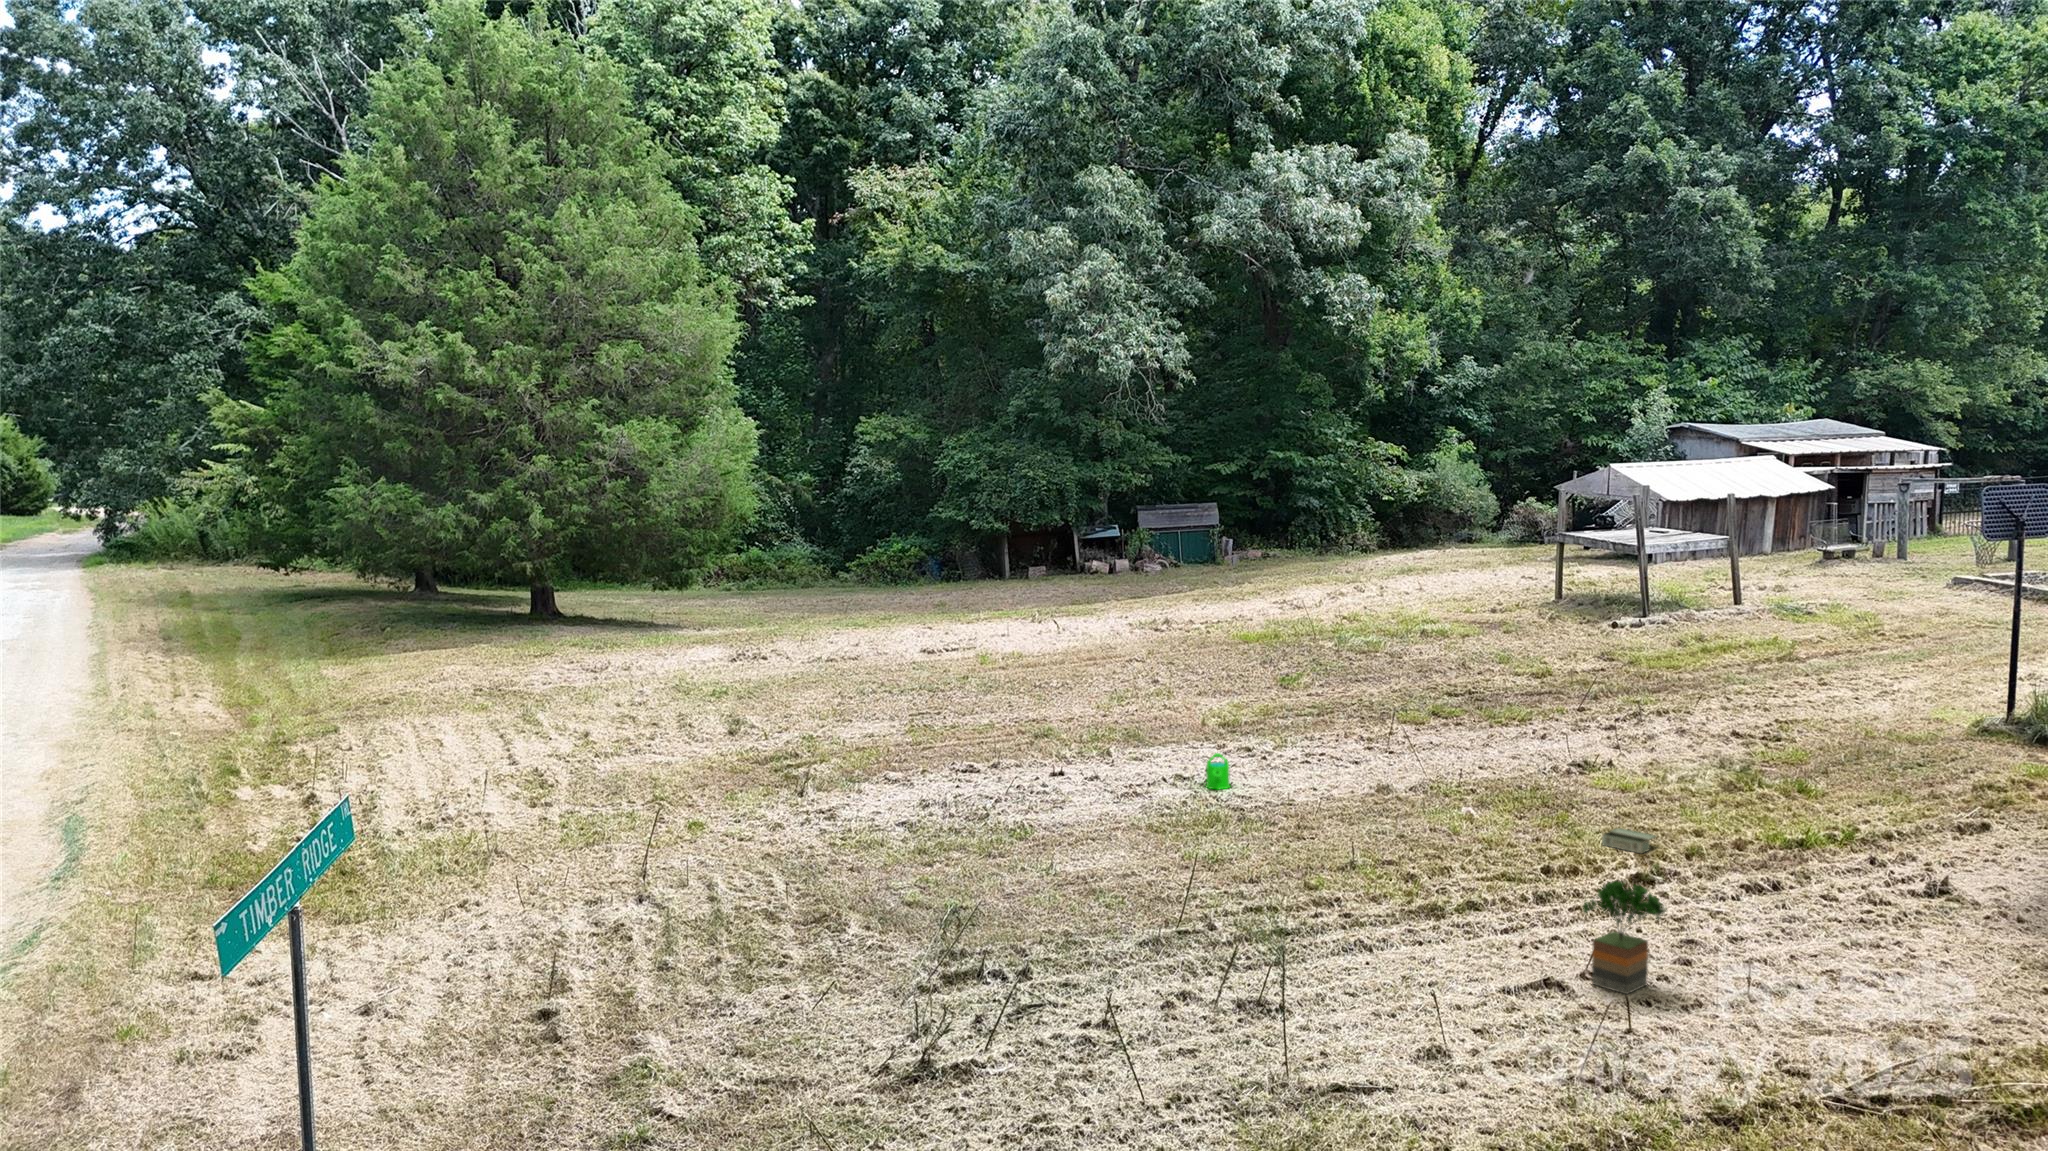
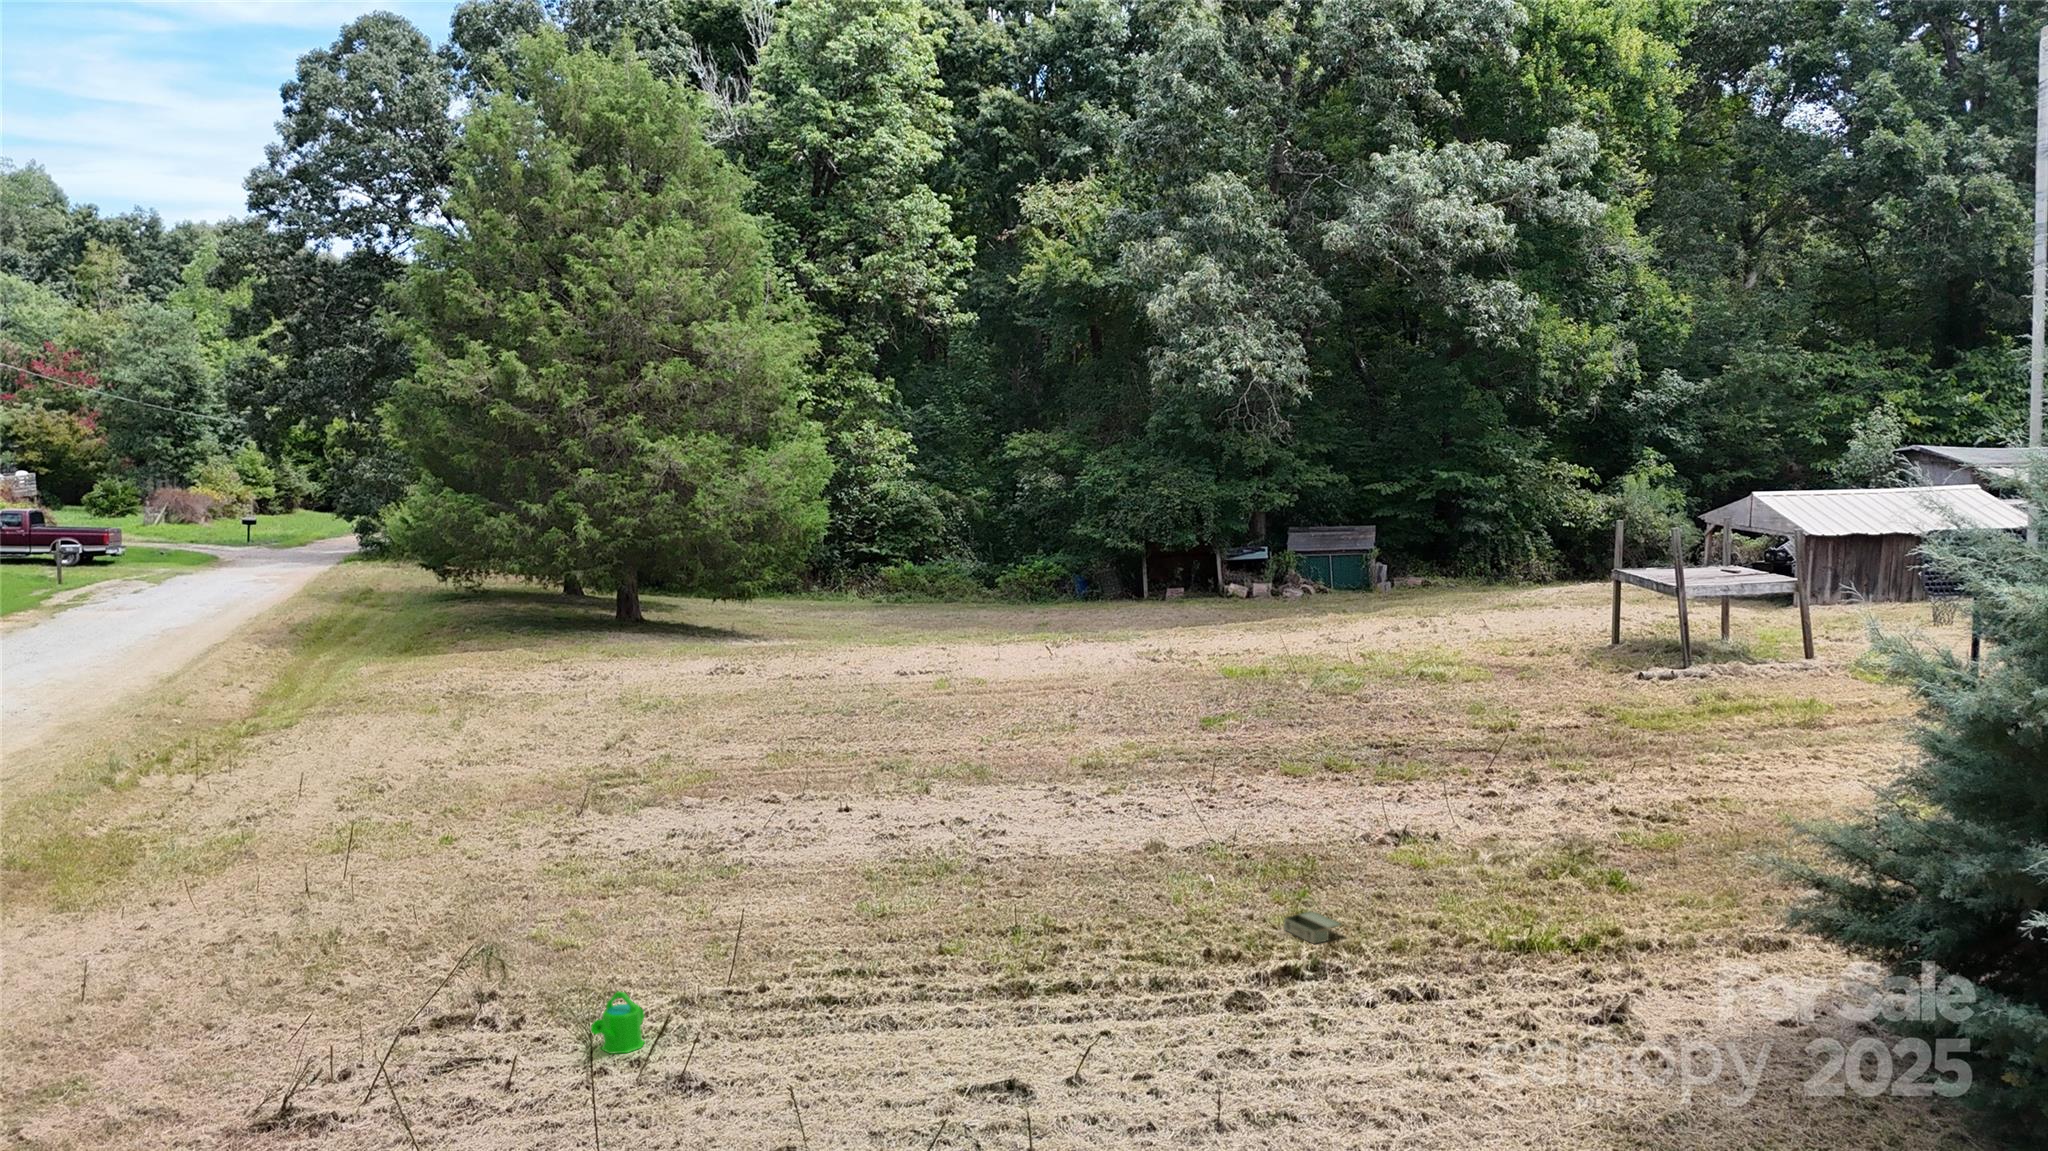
watering can: present [1206,753,1230,790] -> present [591,991,645,1054]
potted tree: present [1583,881,1667,994] -> none [1009,977,1101,1117]

